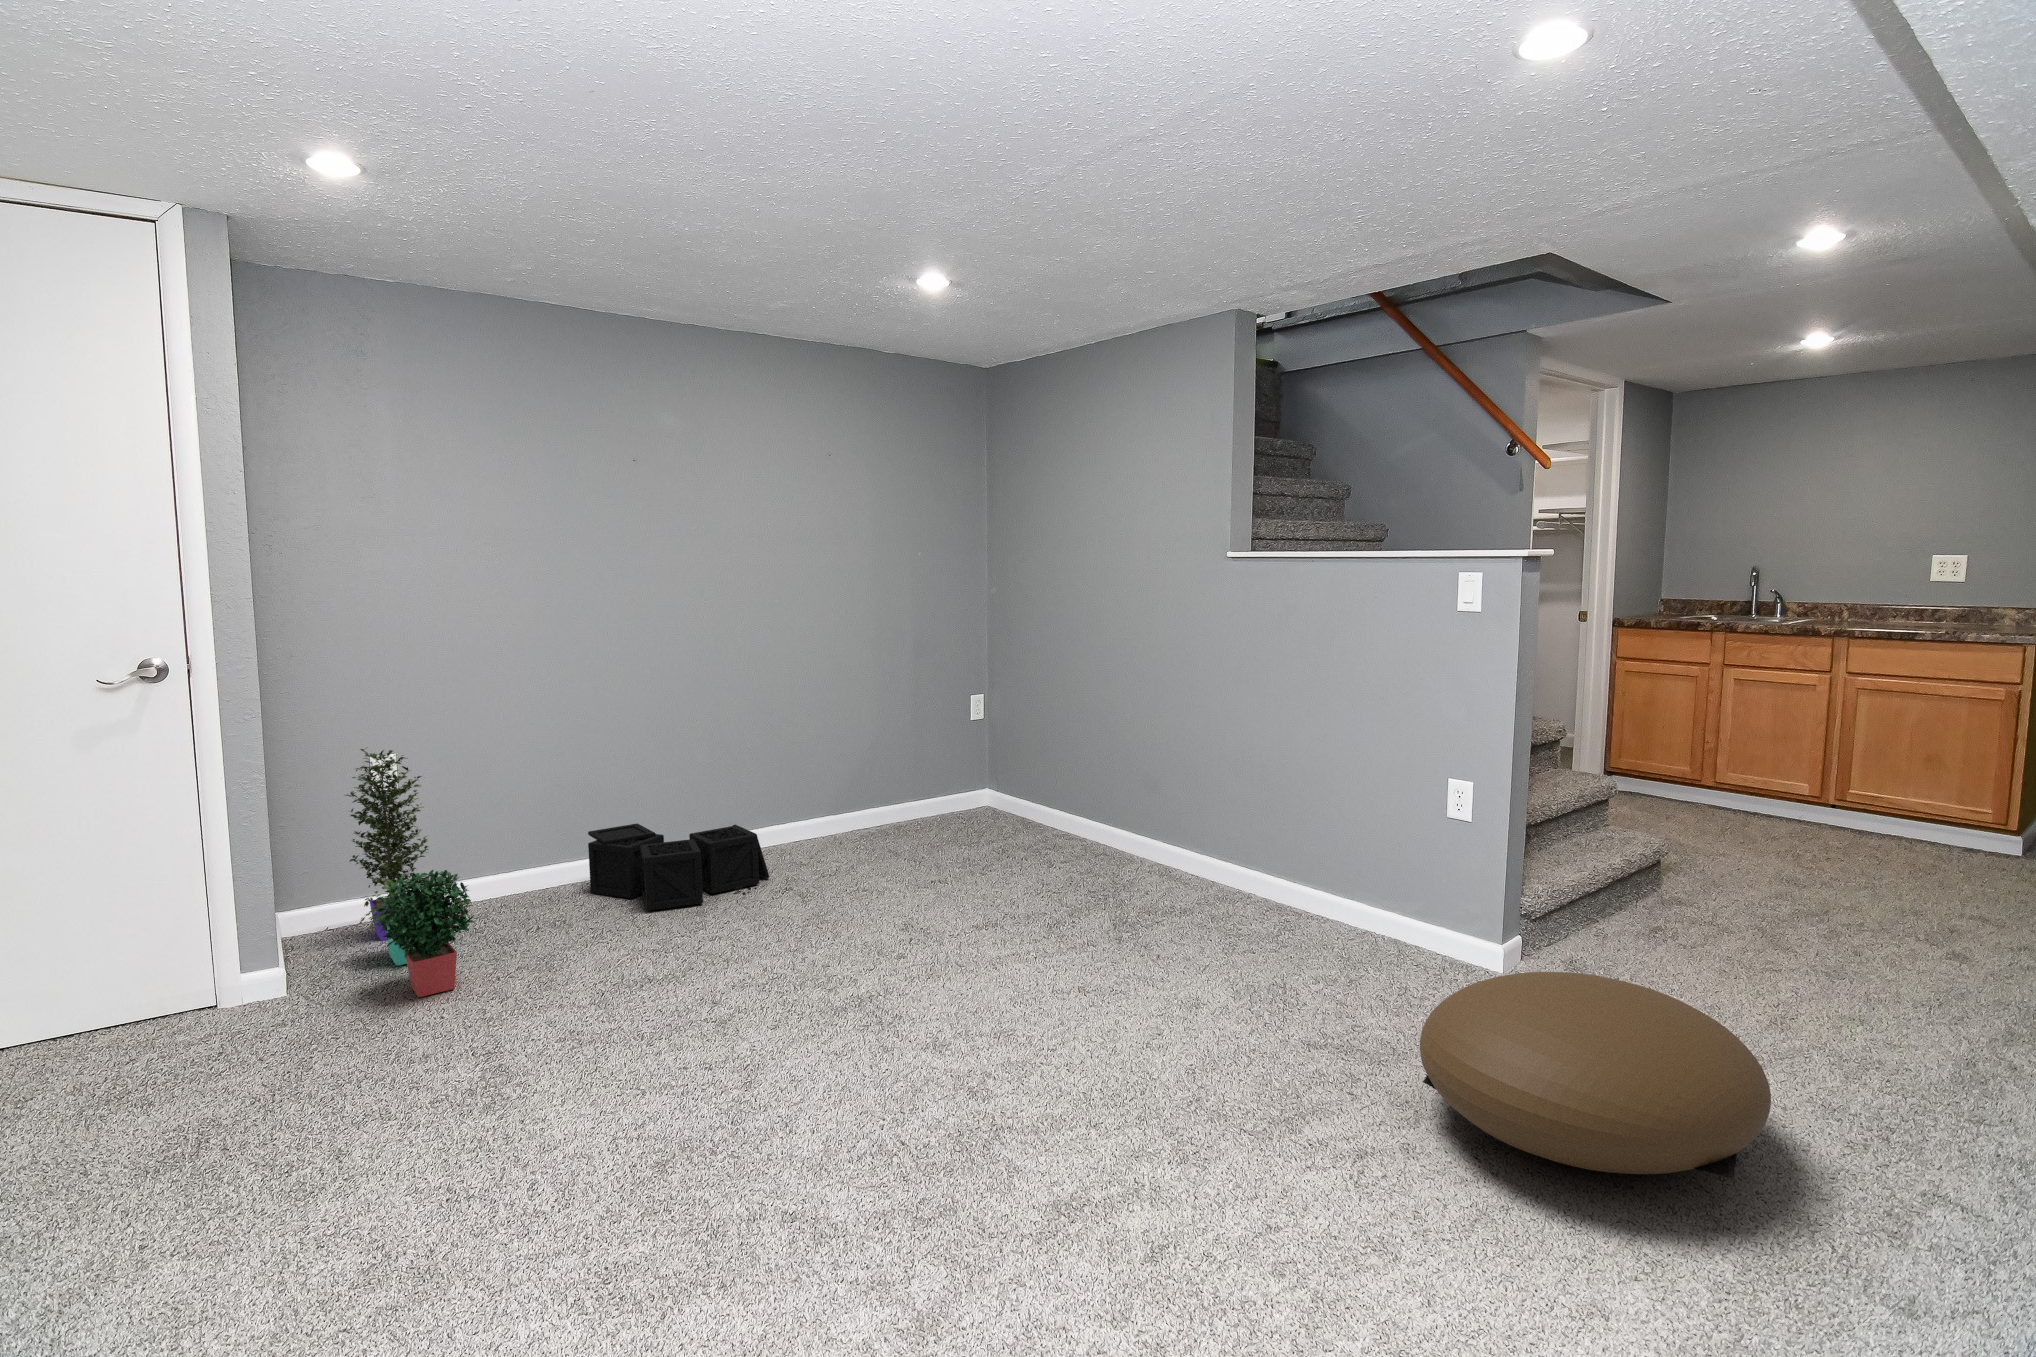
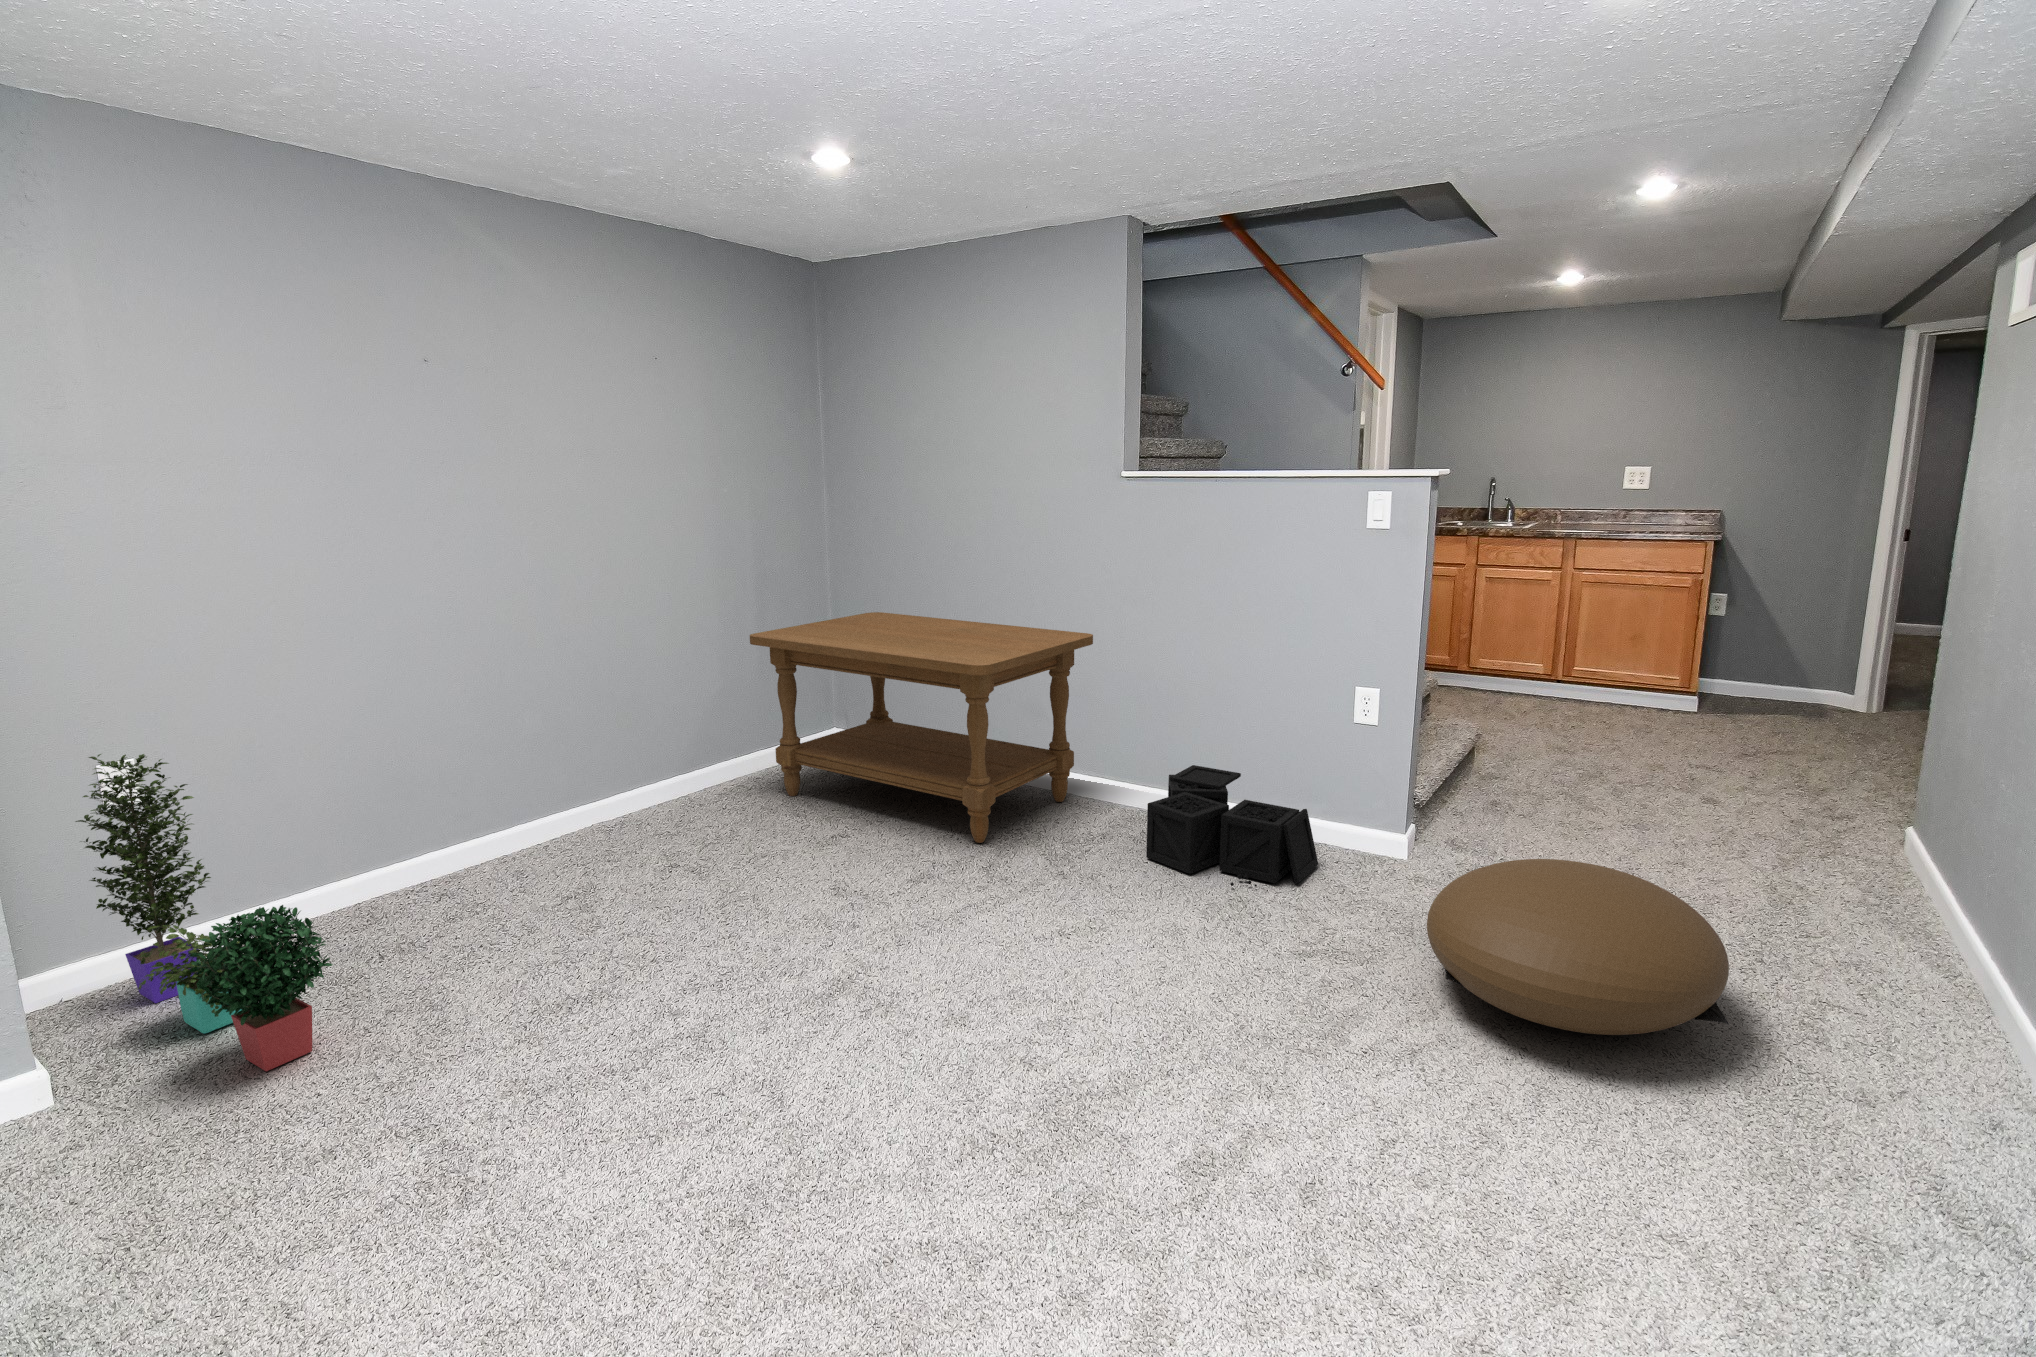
coffee table: none [891,682,1198,902] -> present [750,612,1093,843]
storage bin: present [588,823,769,910] -> present [1146,765,1318,887]

